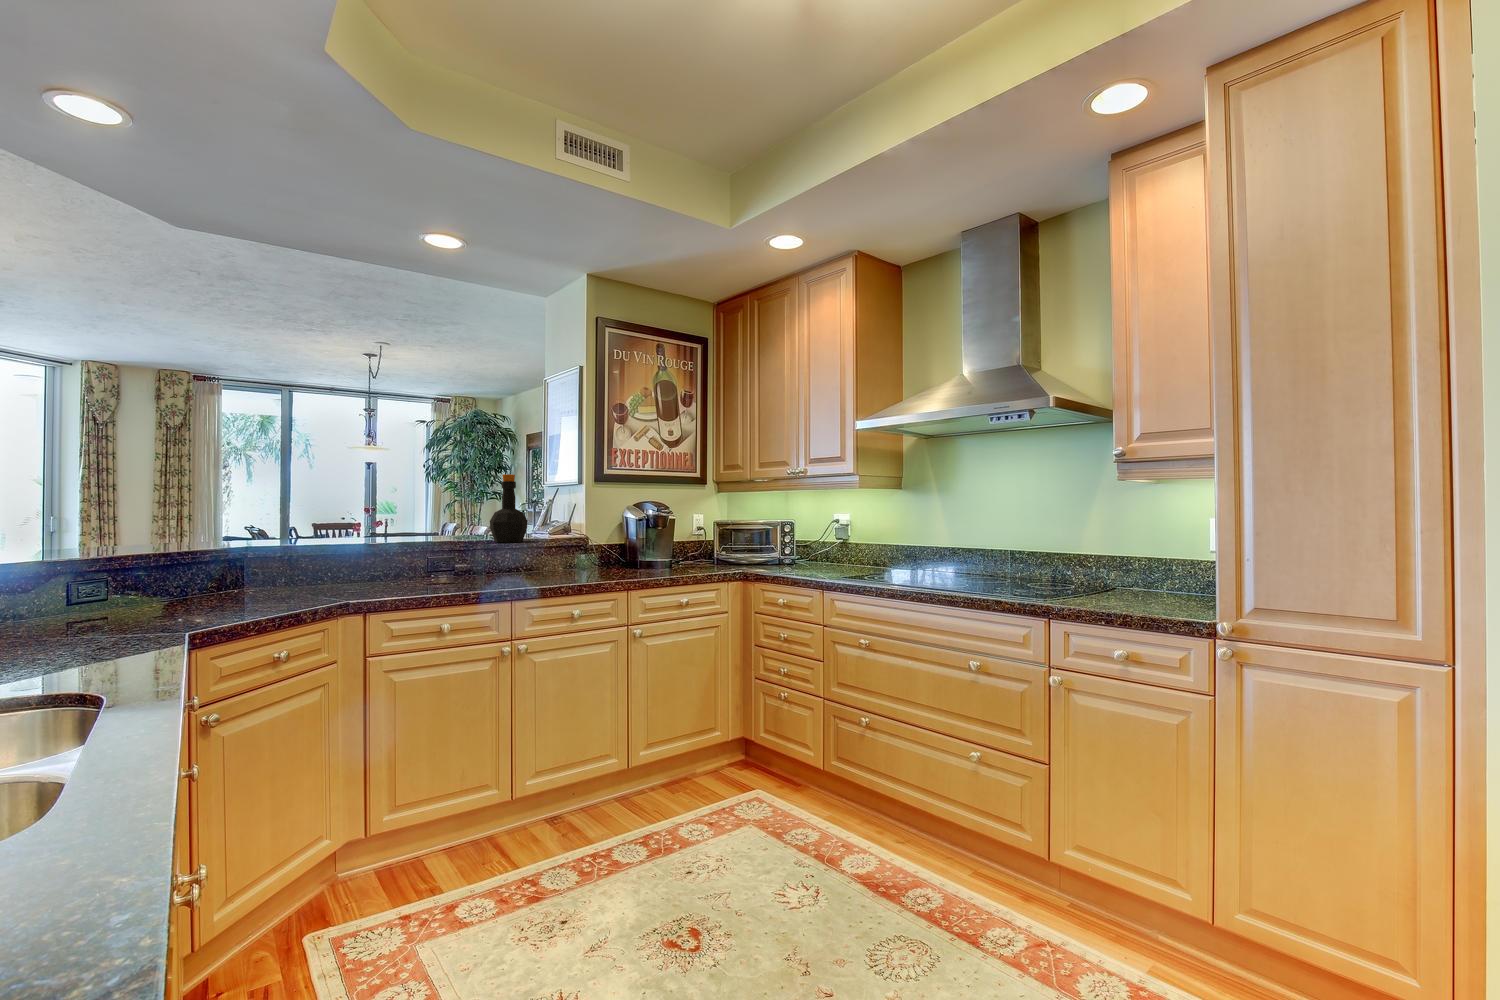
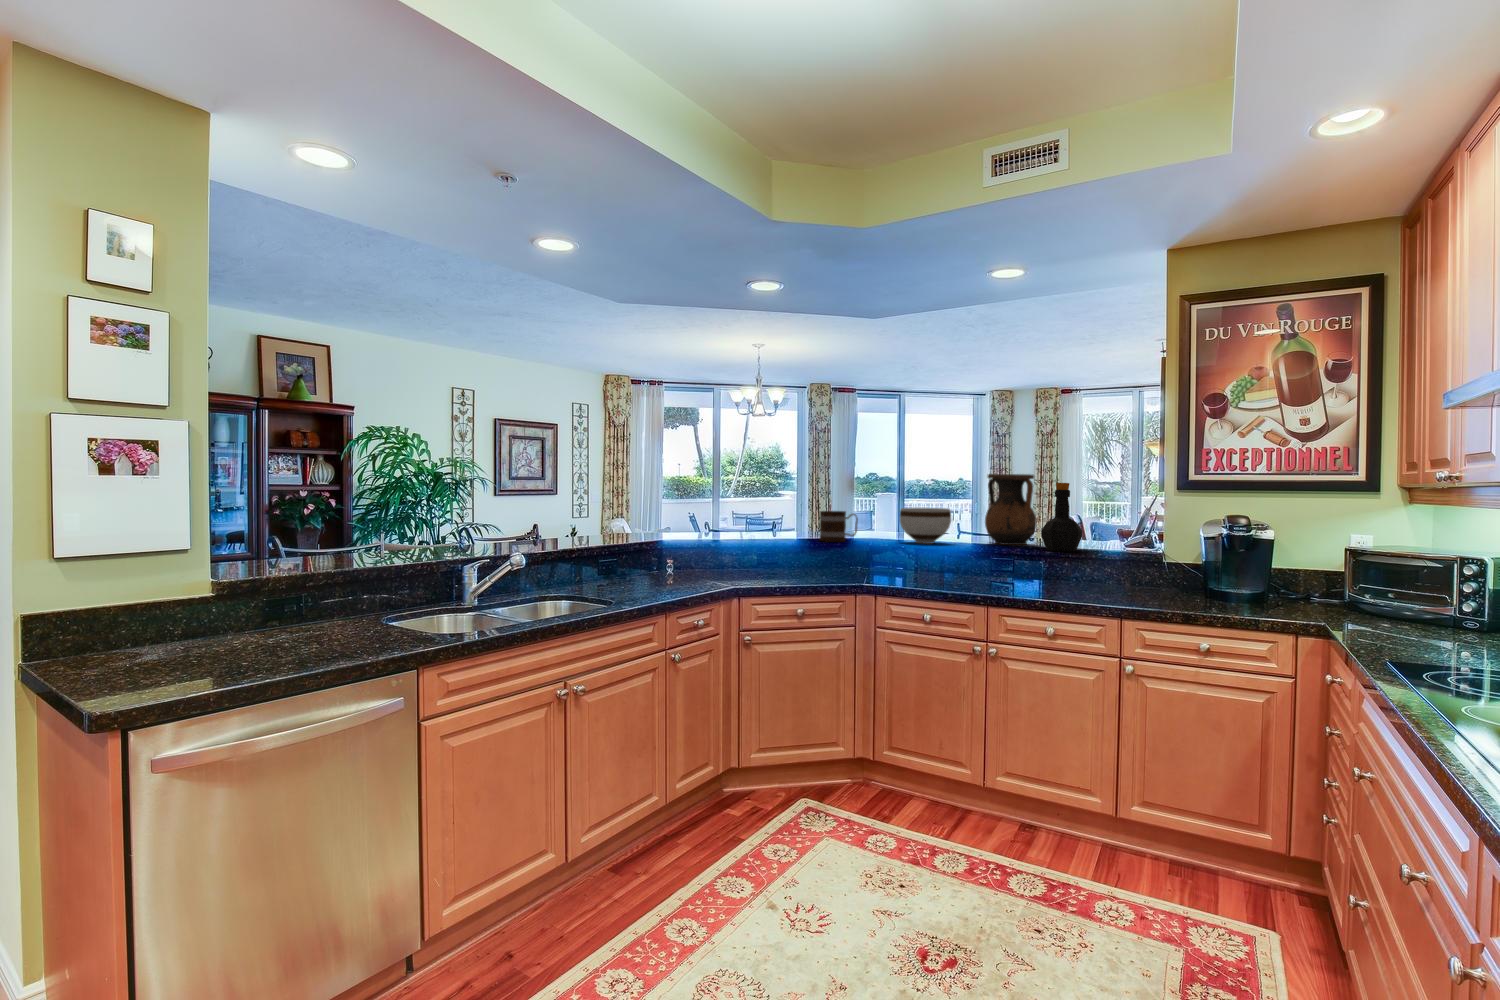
vase: none [391,465,450,544] -> present [985,474,1036,545]
bowl: none [301,505,375,549] -> present [900,508,951,544]
mug: none [181,512,246,559] -> present [820,511,858,542]

